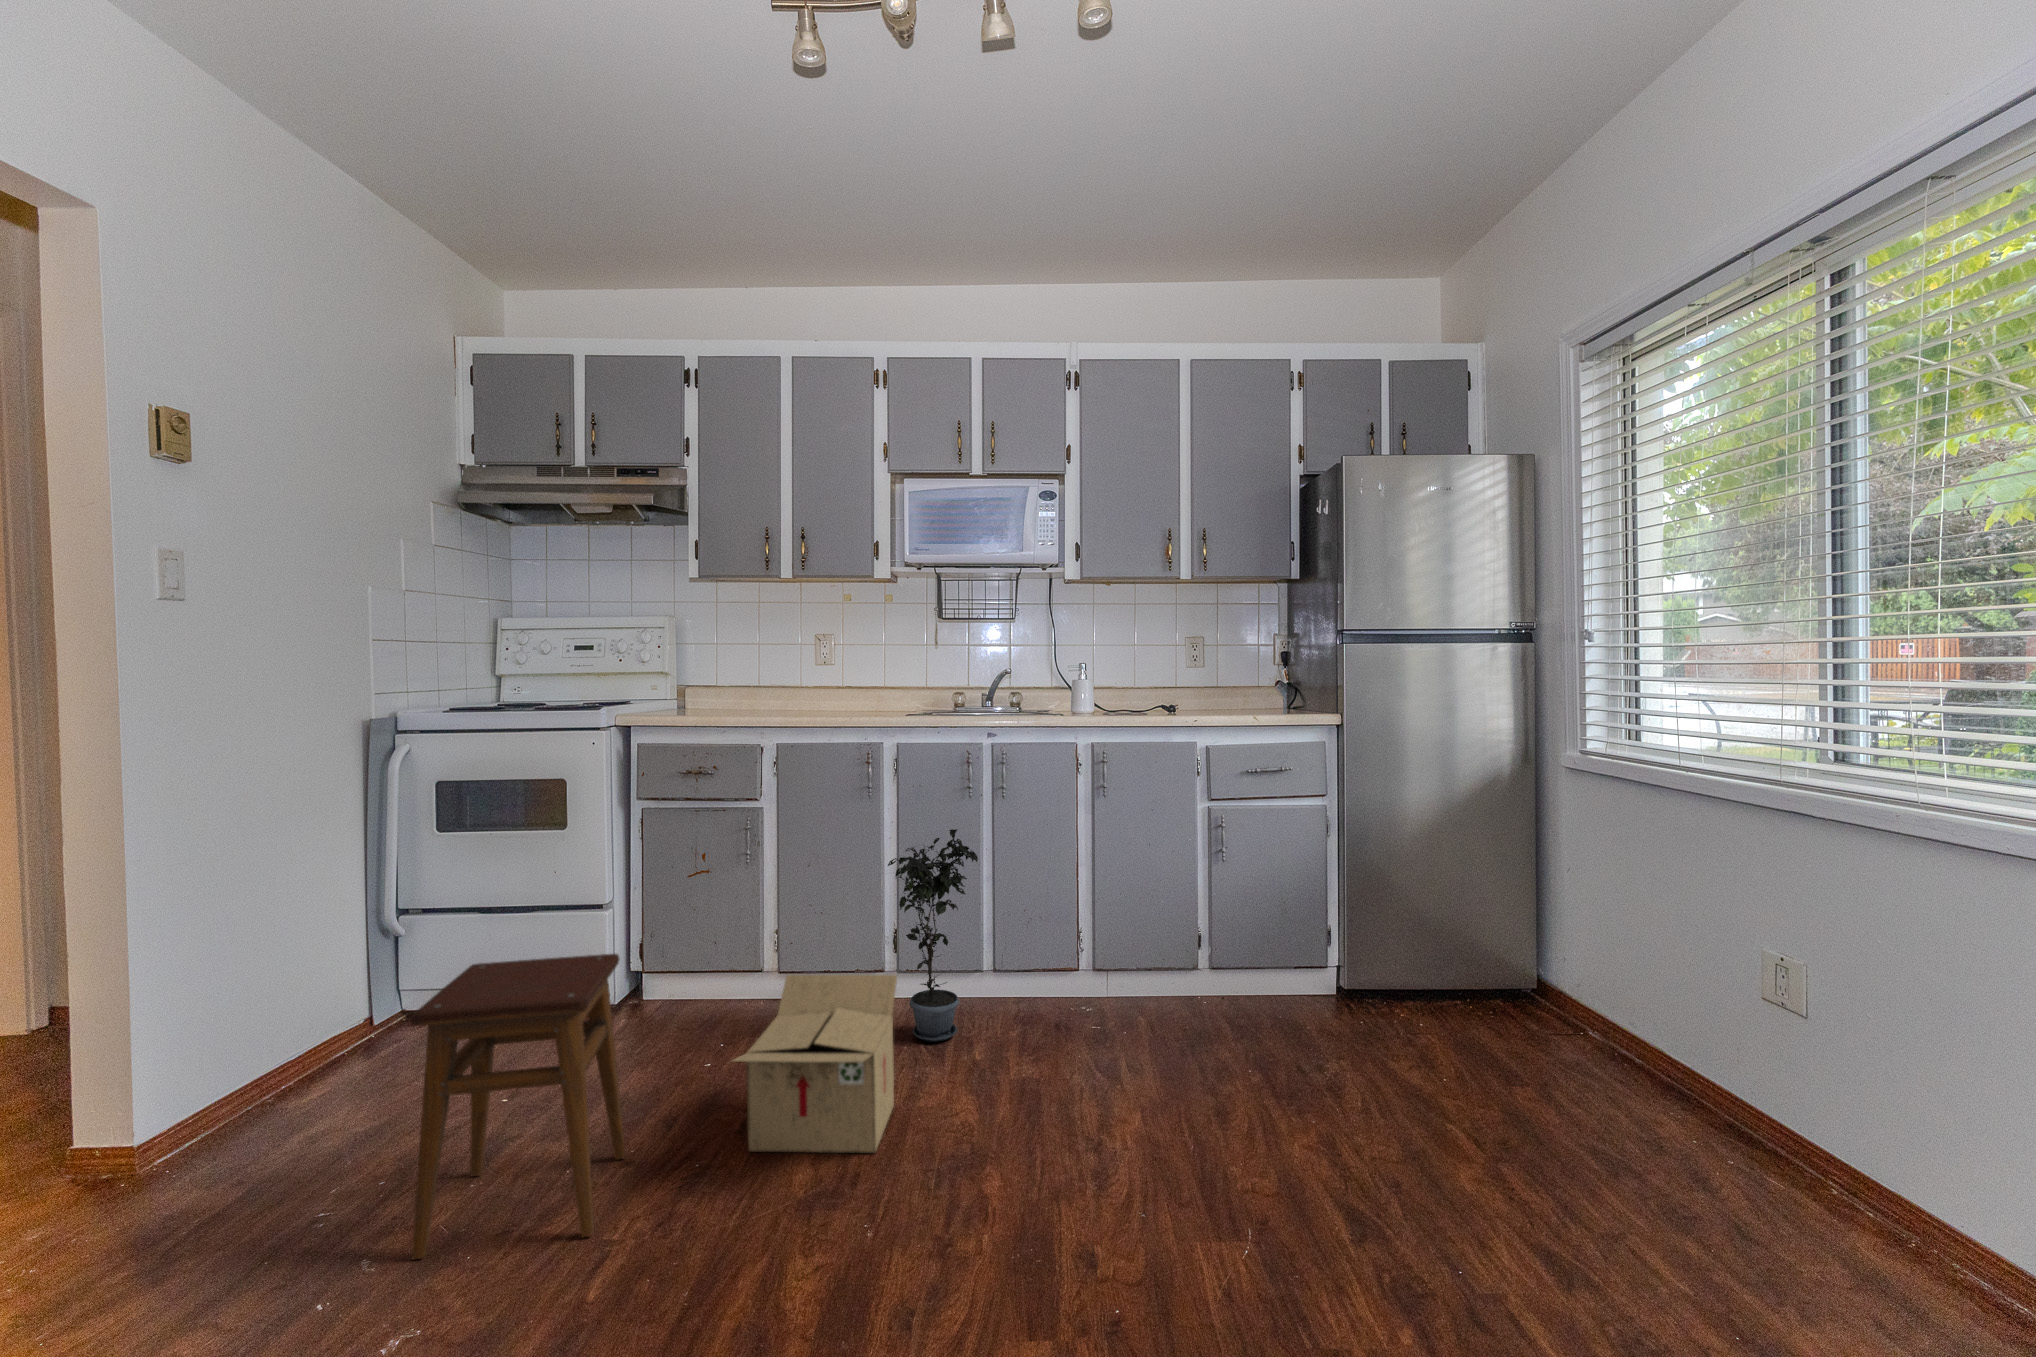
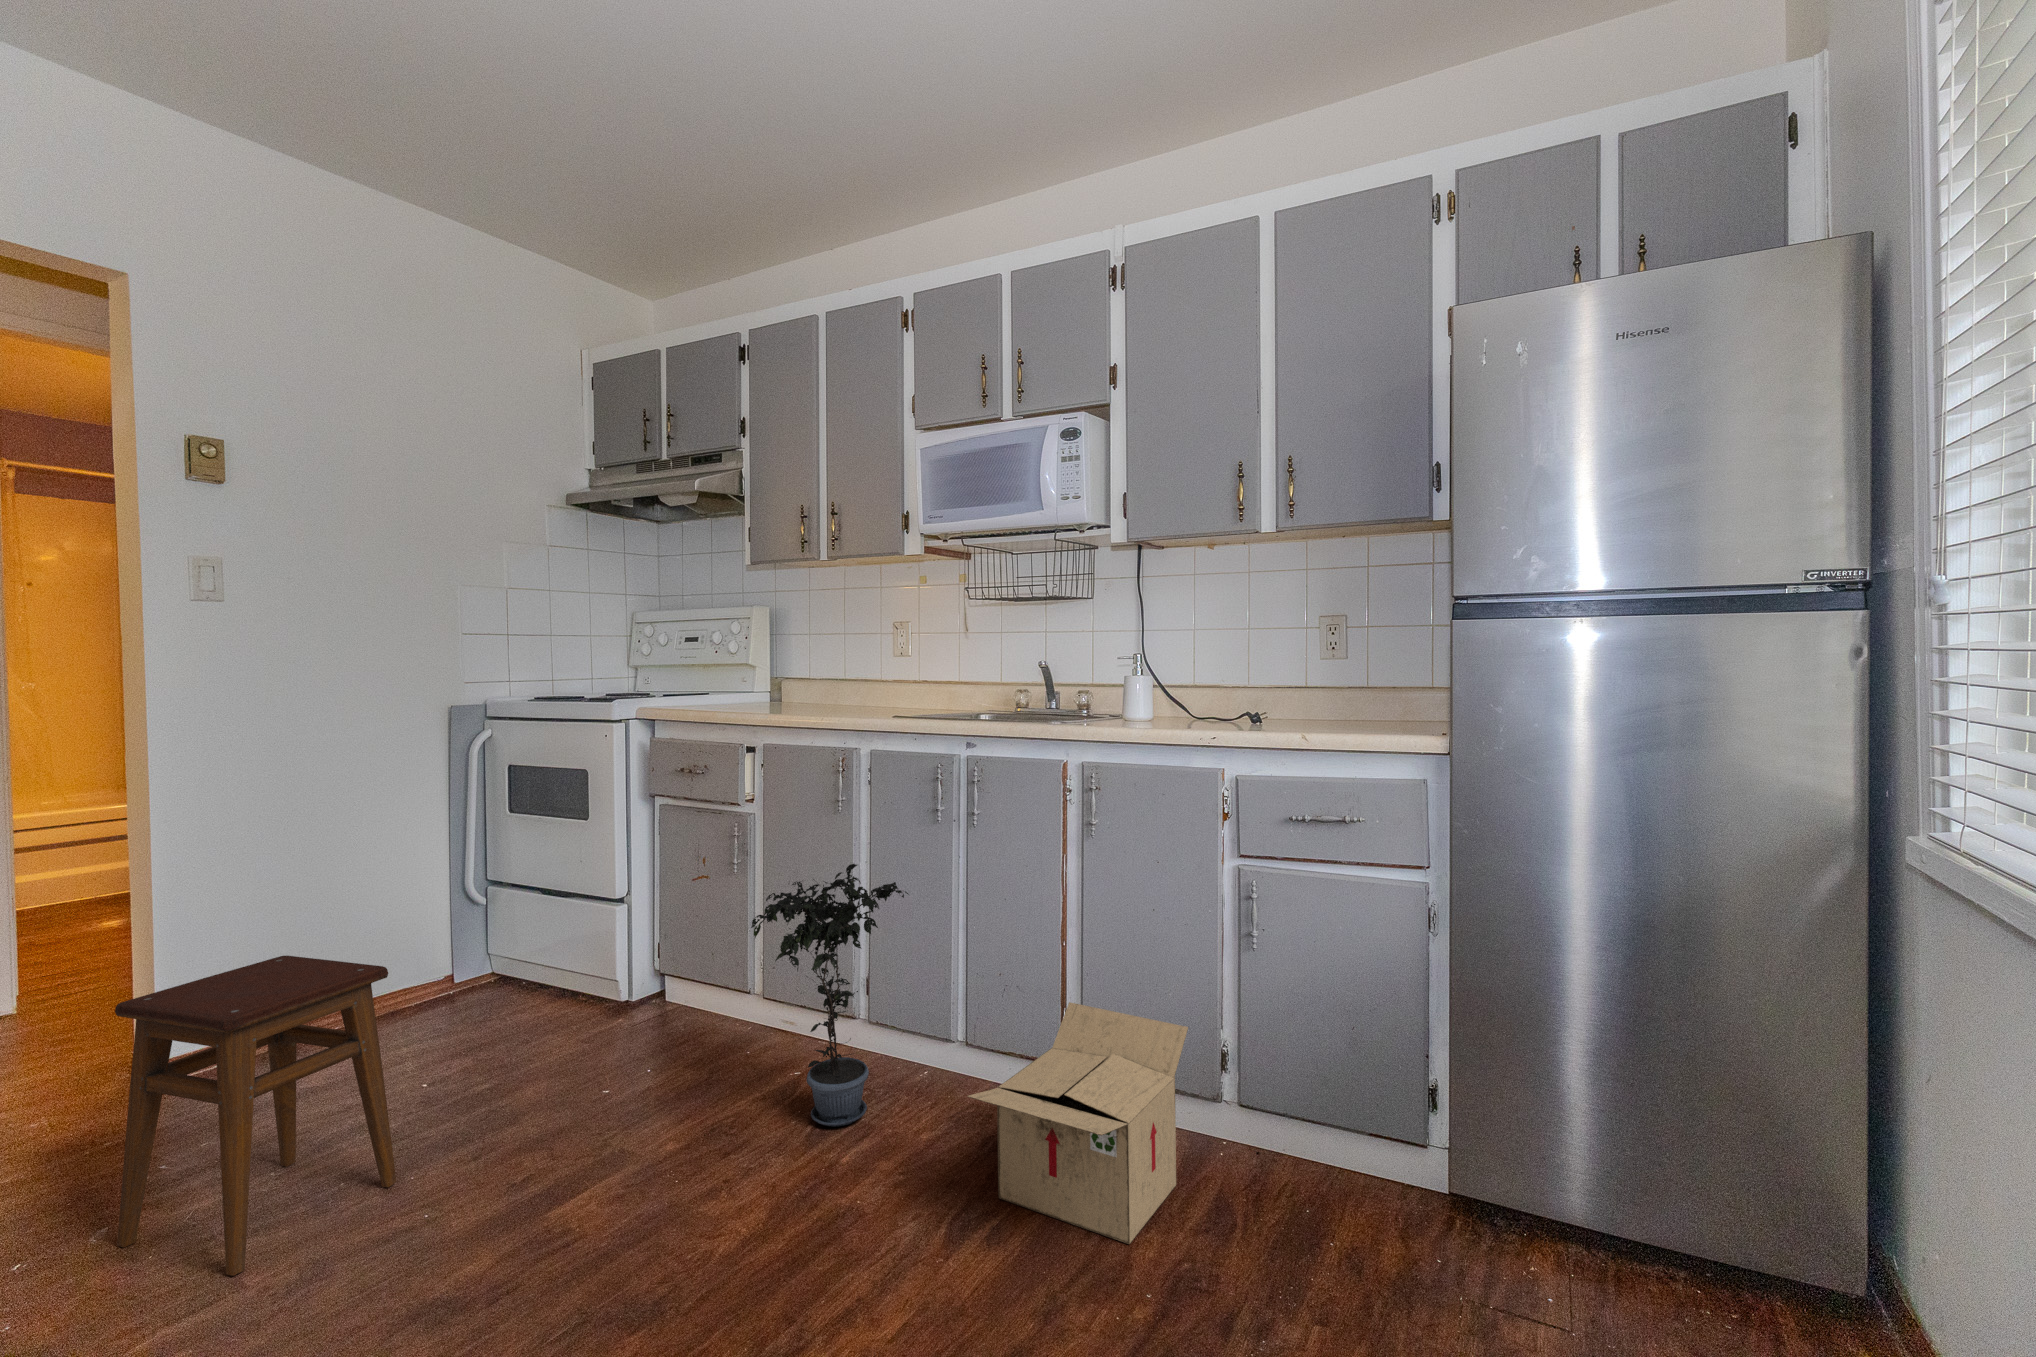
cardboard box: present [732,975,897,1153] -> present [967,1002,1188,1244]

